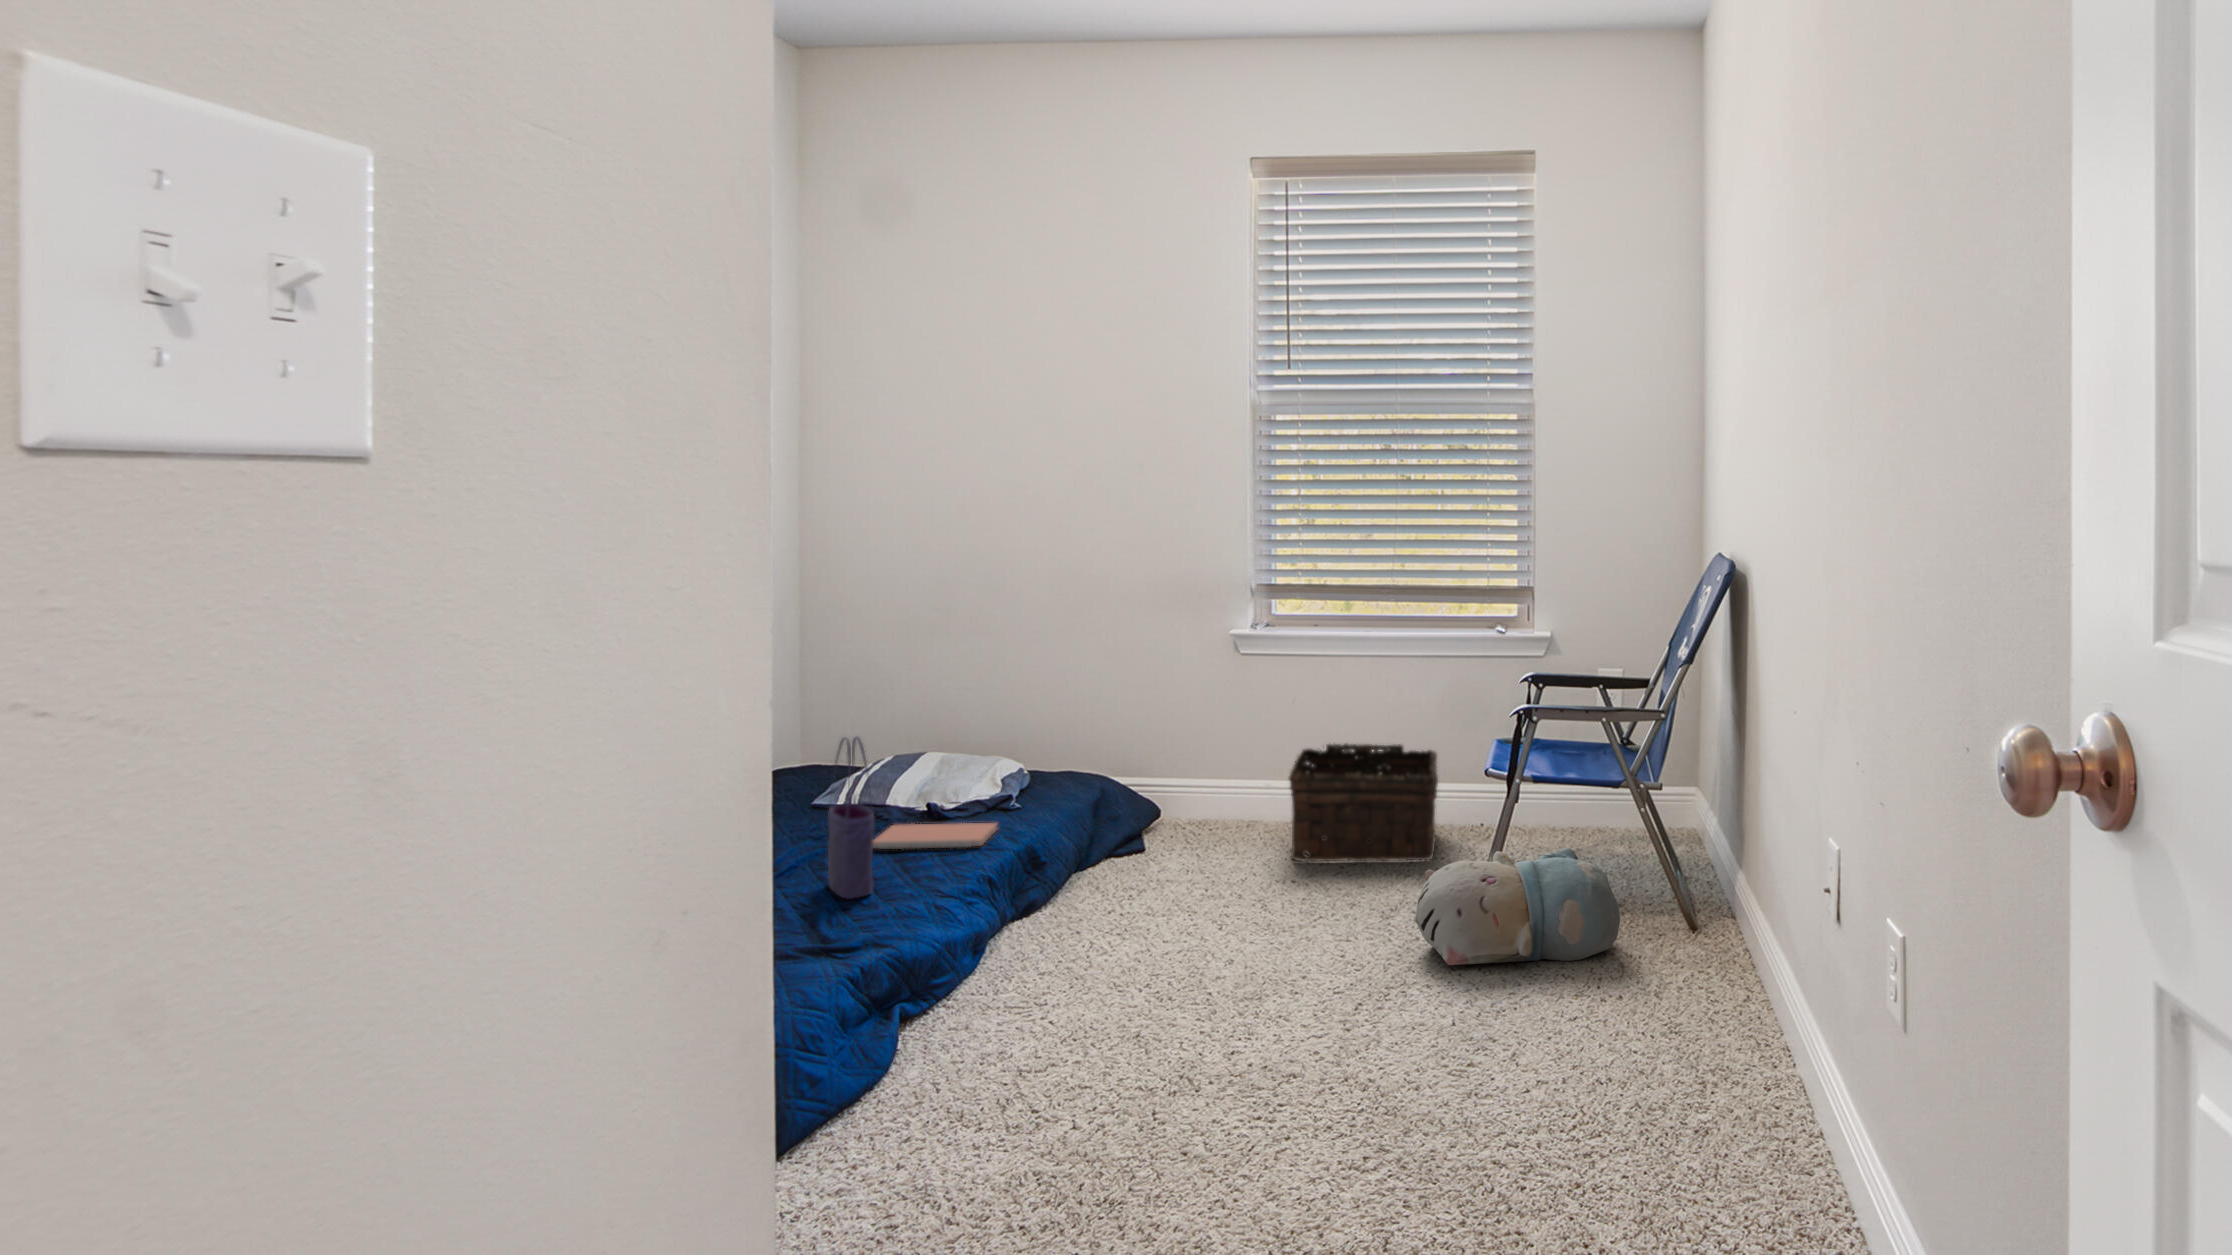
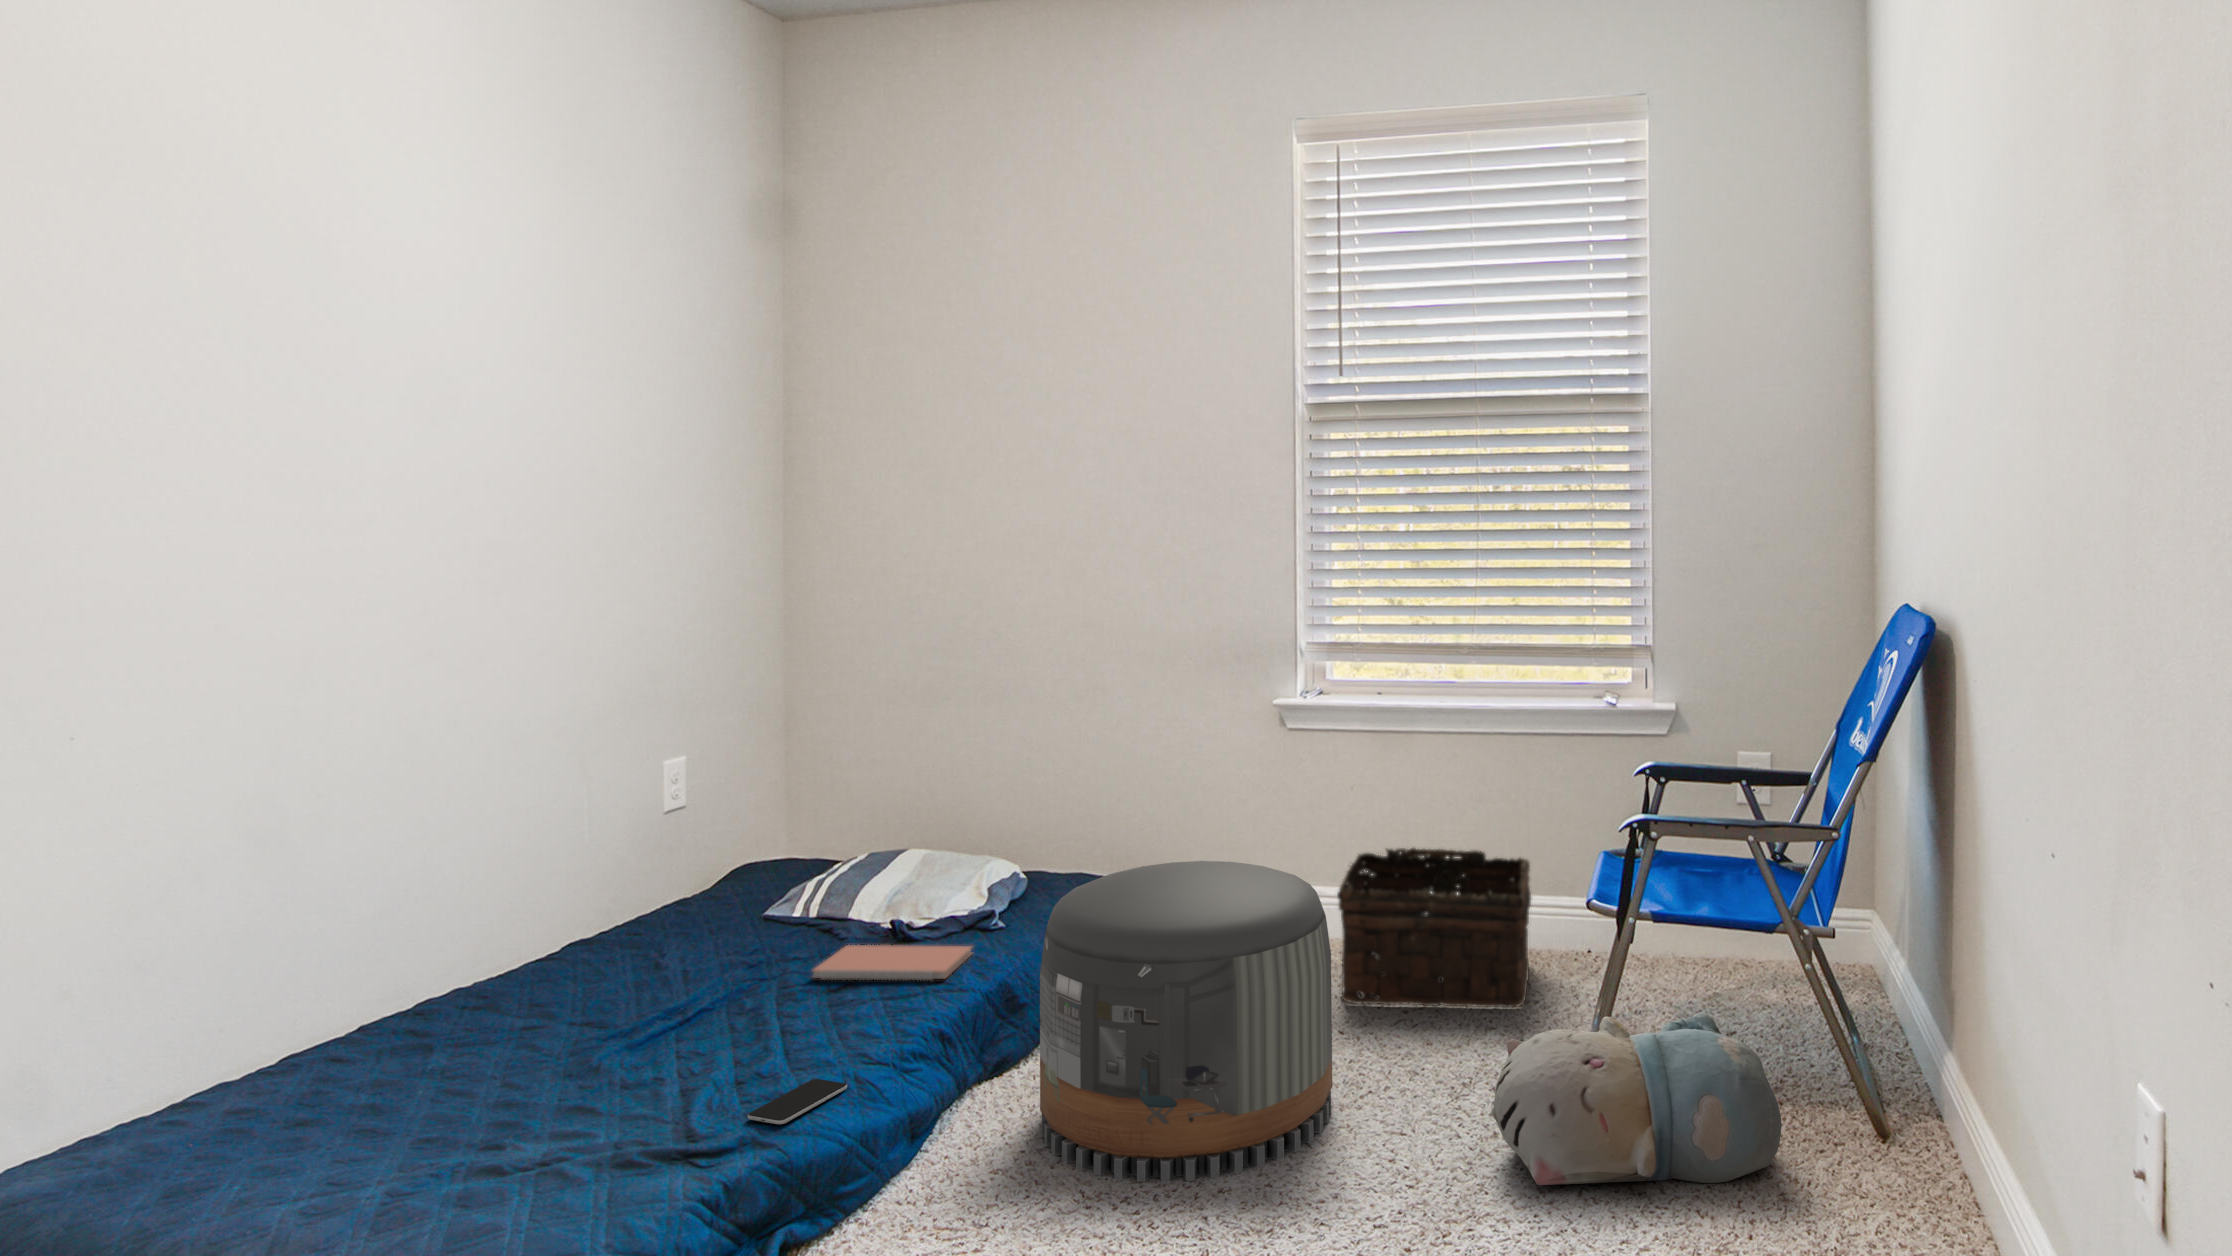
tote bag: present [828,737,874,899] -> none [743,841,794,1054]
pouf: none [1073,748,1294,976] -> present [1040,861,1332,1182]
smartphone: none [855,912,926,941] -> present [748,1079,847,1124]

